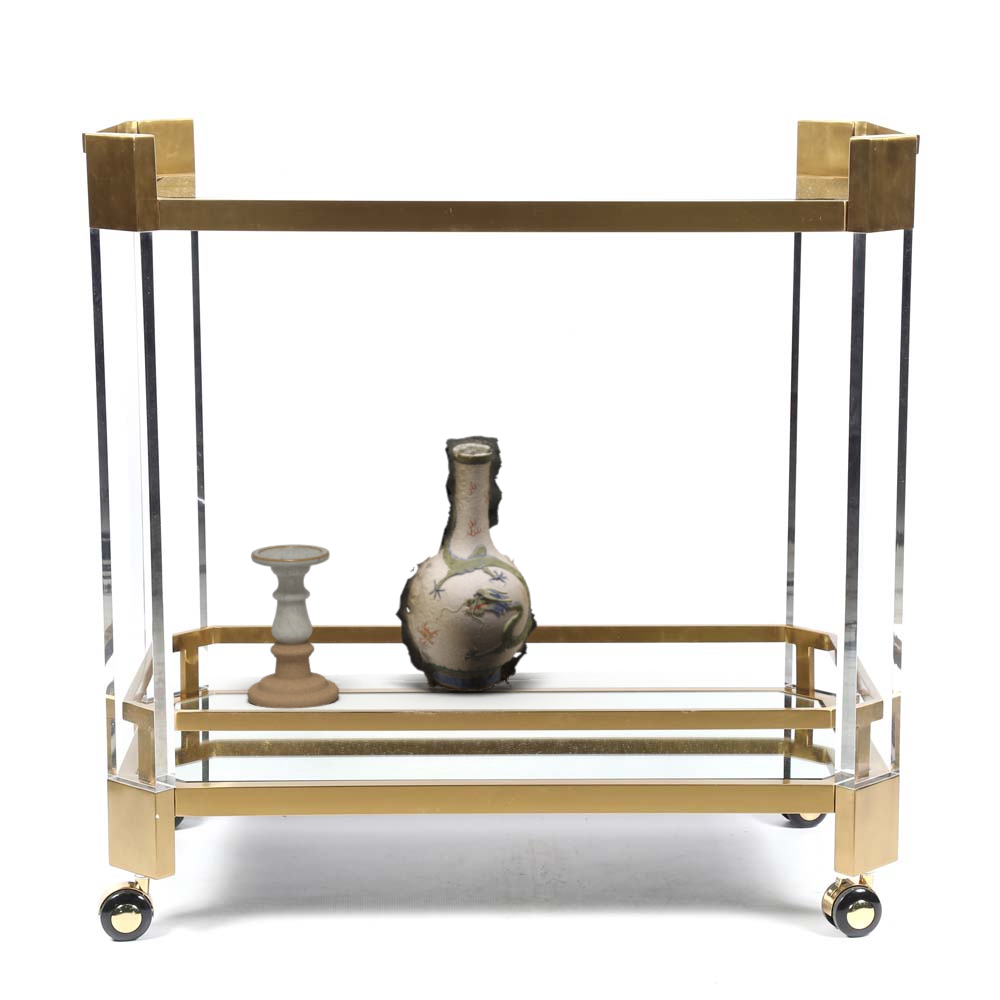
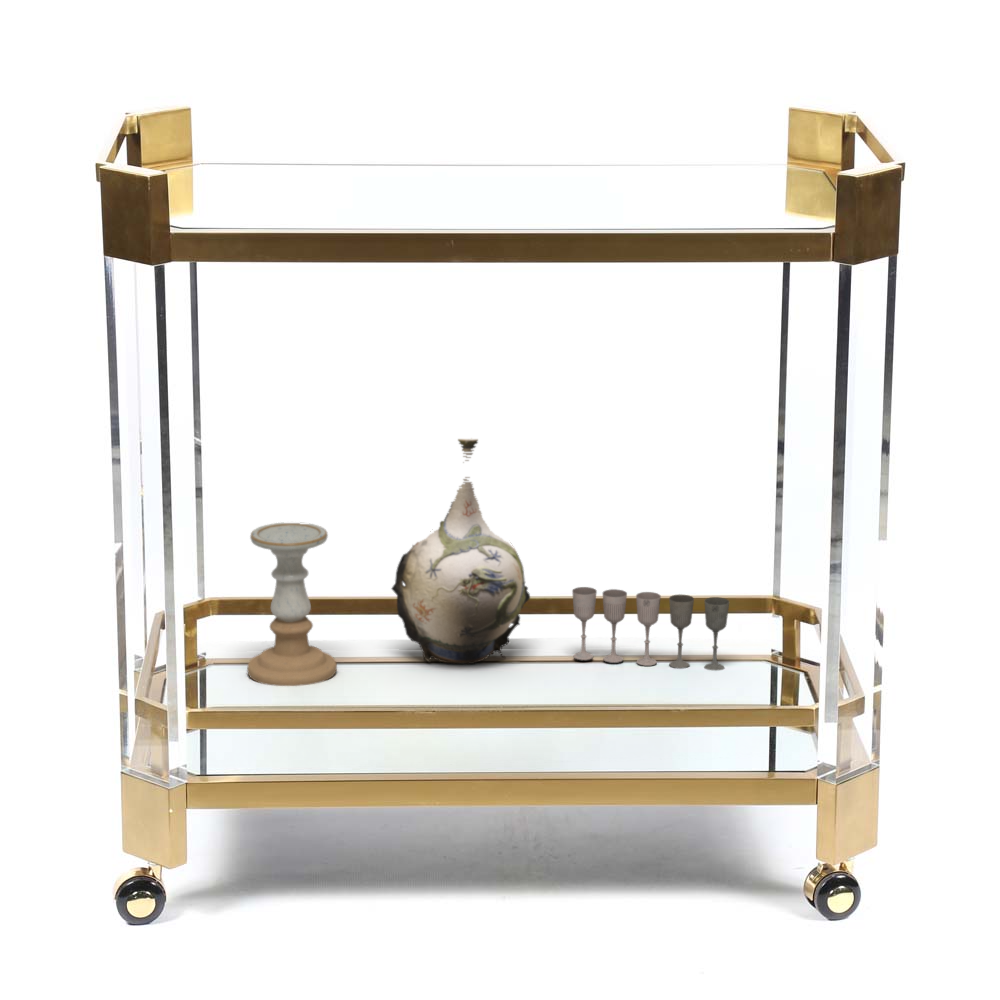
wine glass: none [580,614,741,697] -> present [572,587,729,671]

